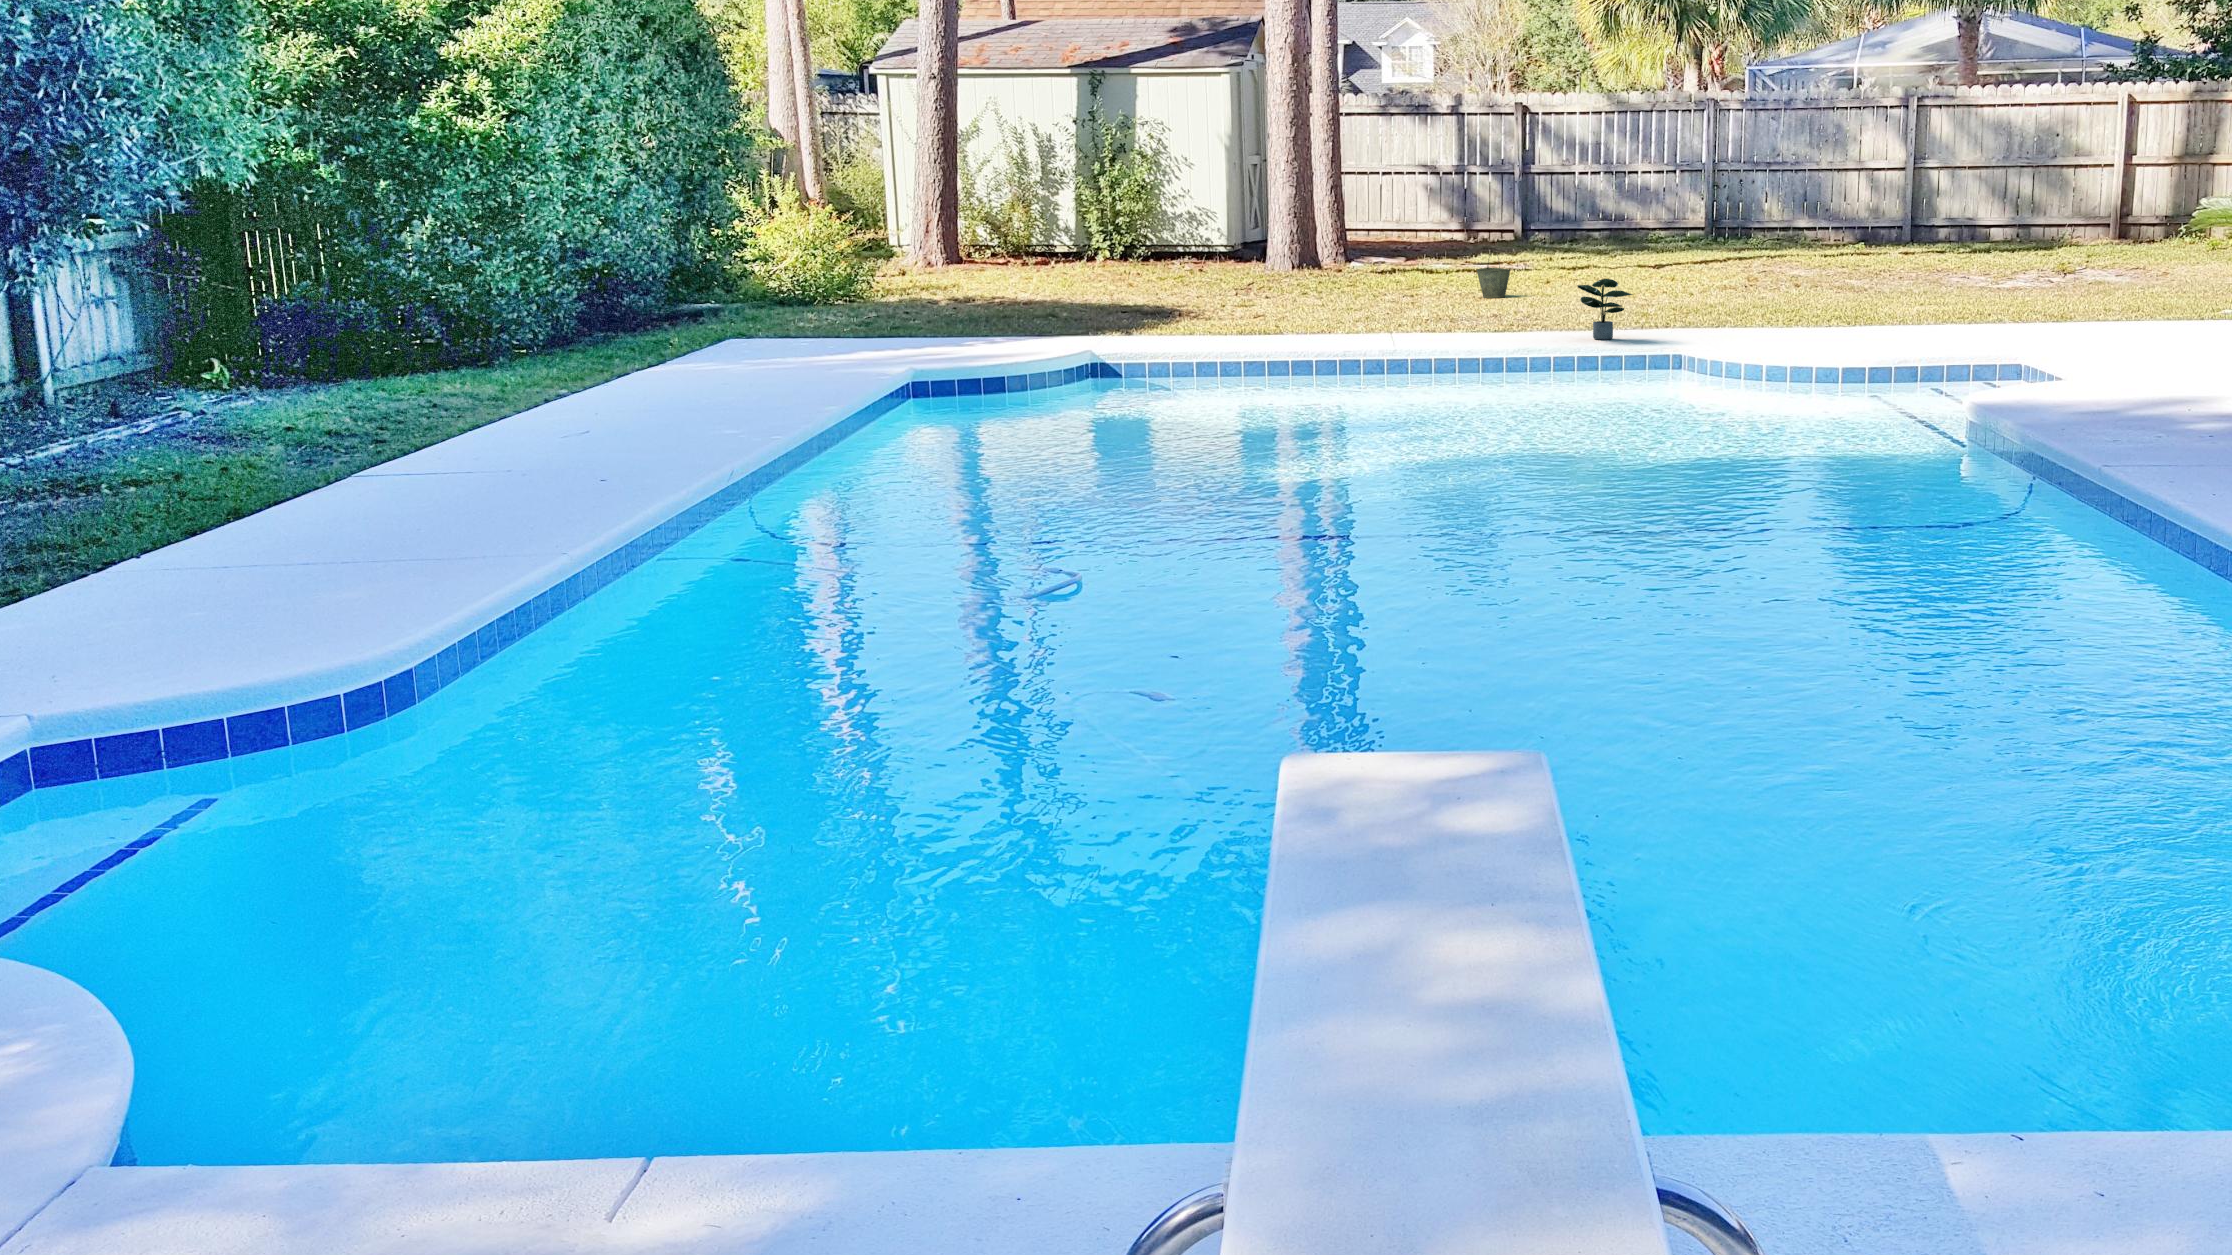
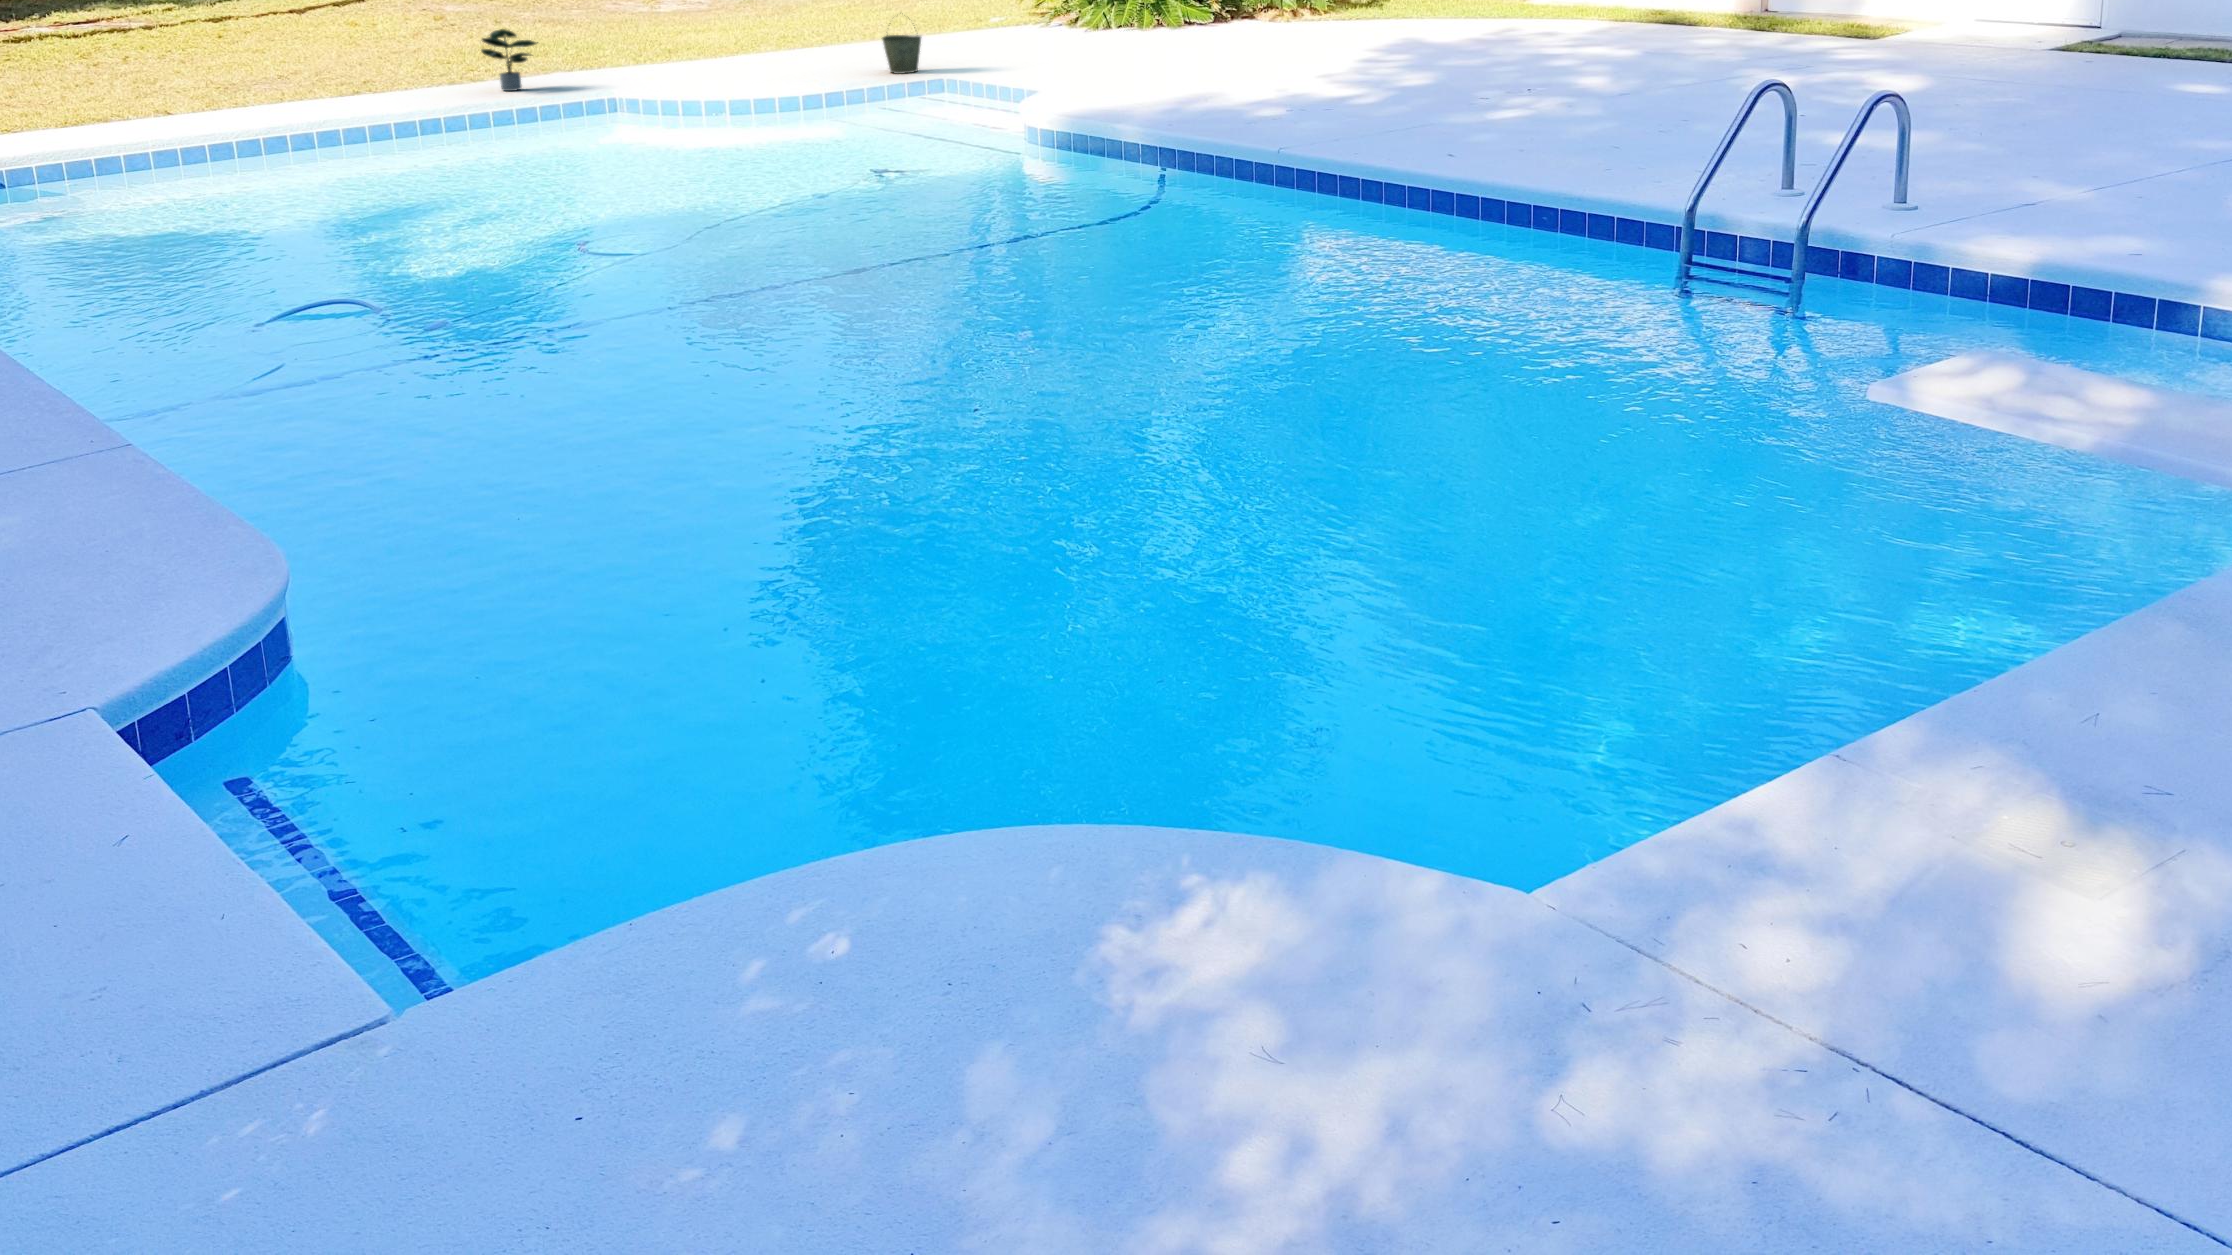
bucket: present [1477,255,1510,298] -> present [882,35,921,74]

